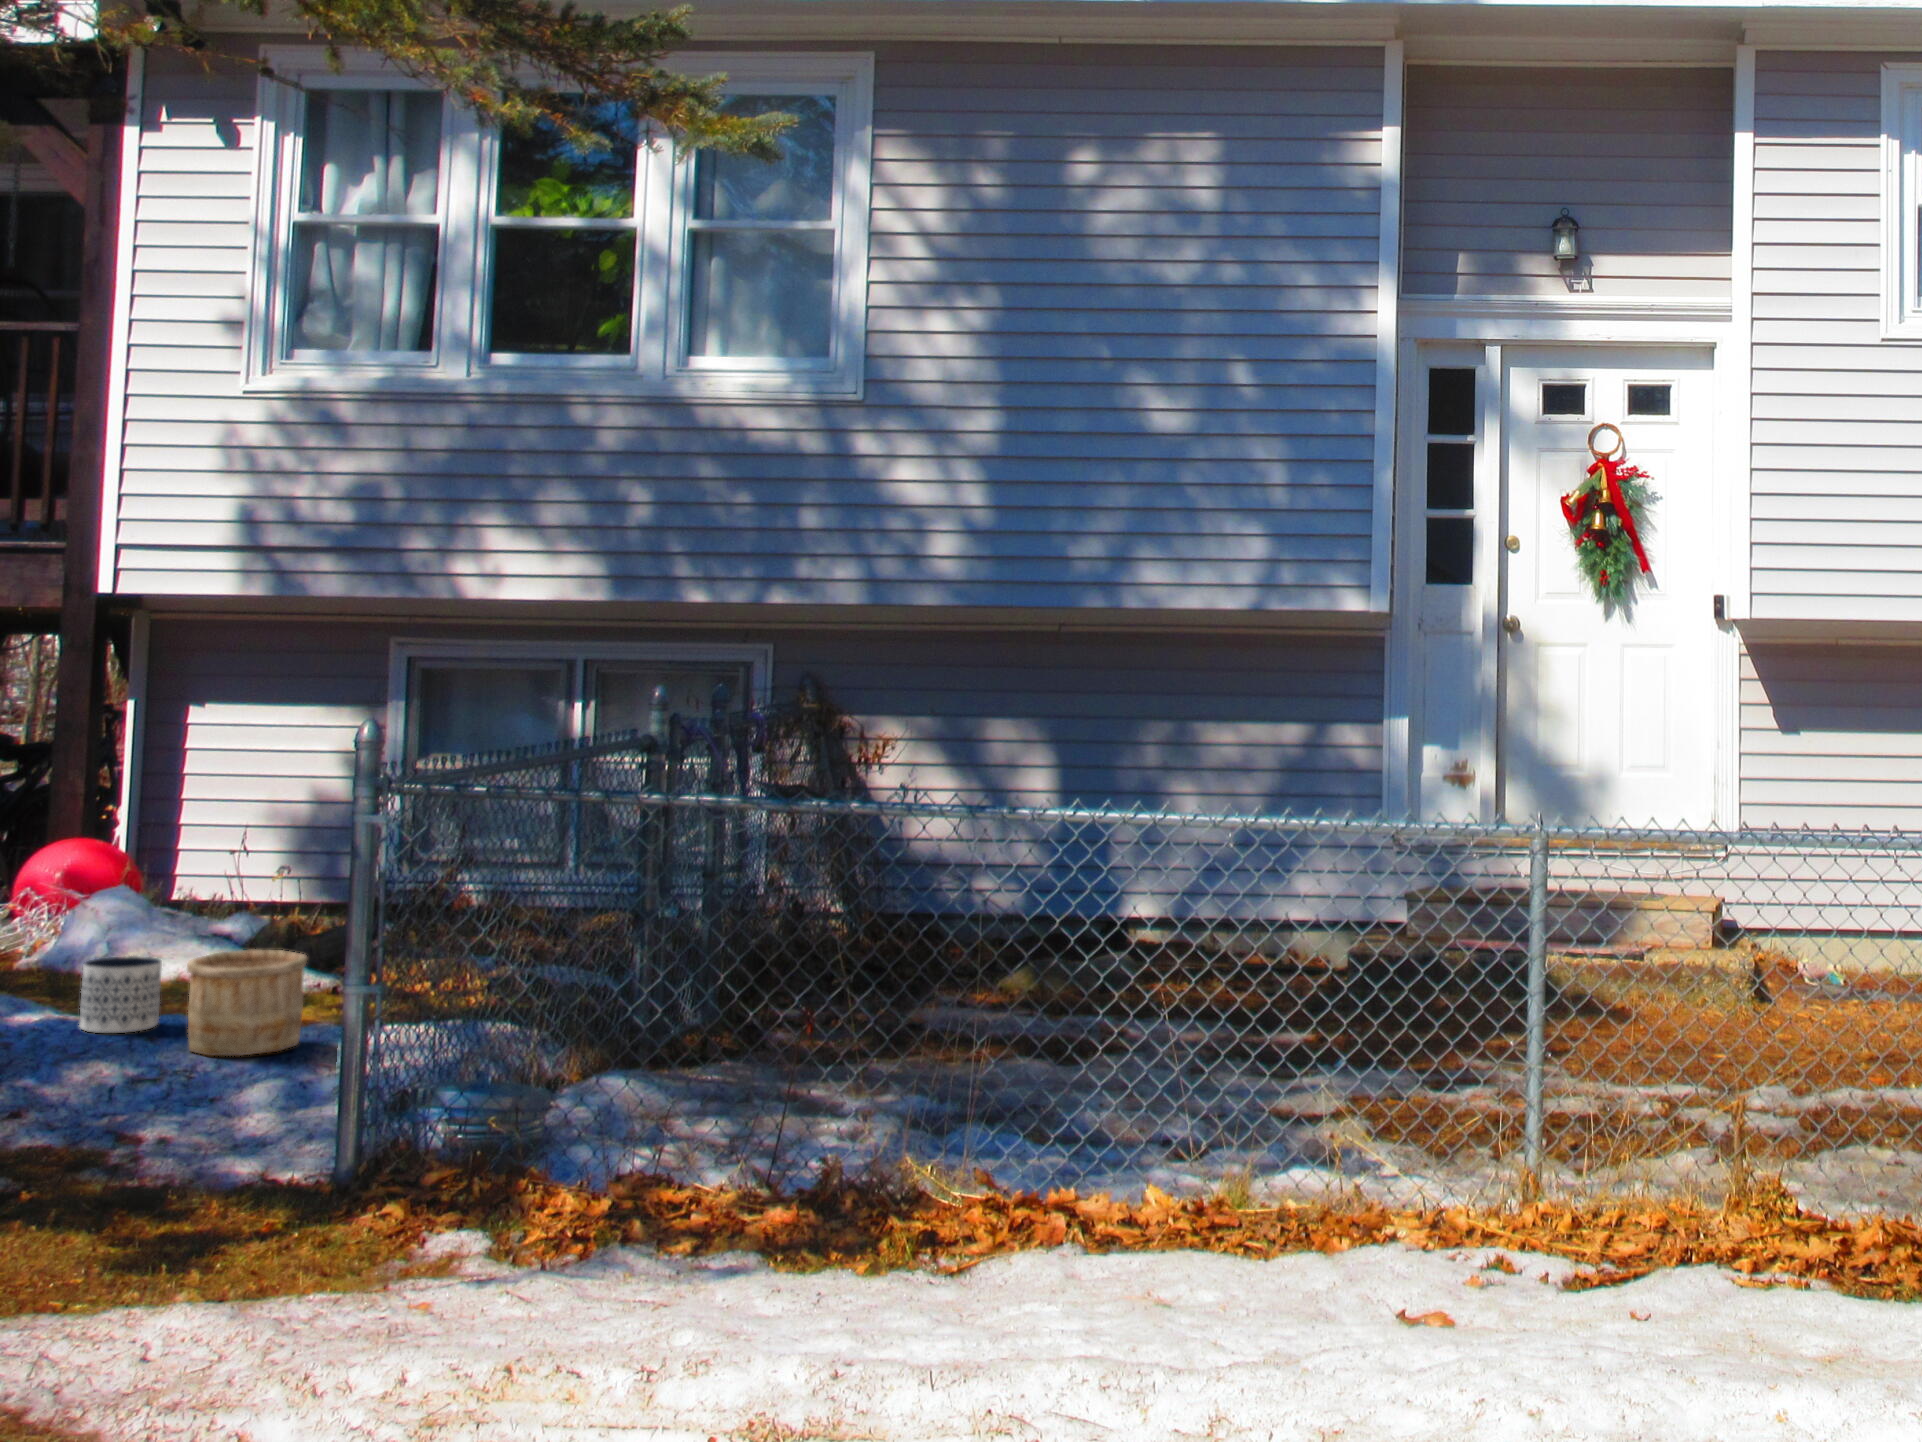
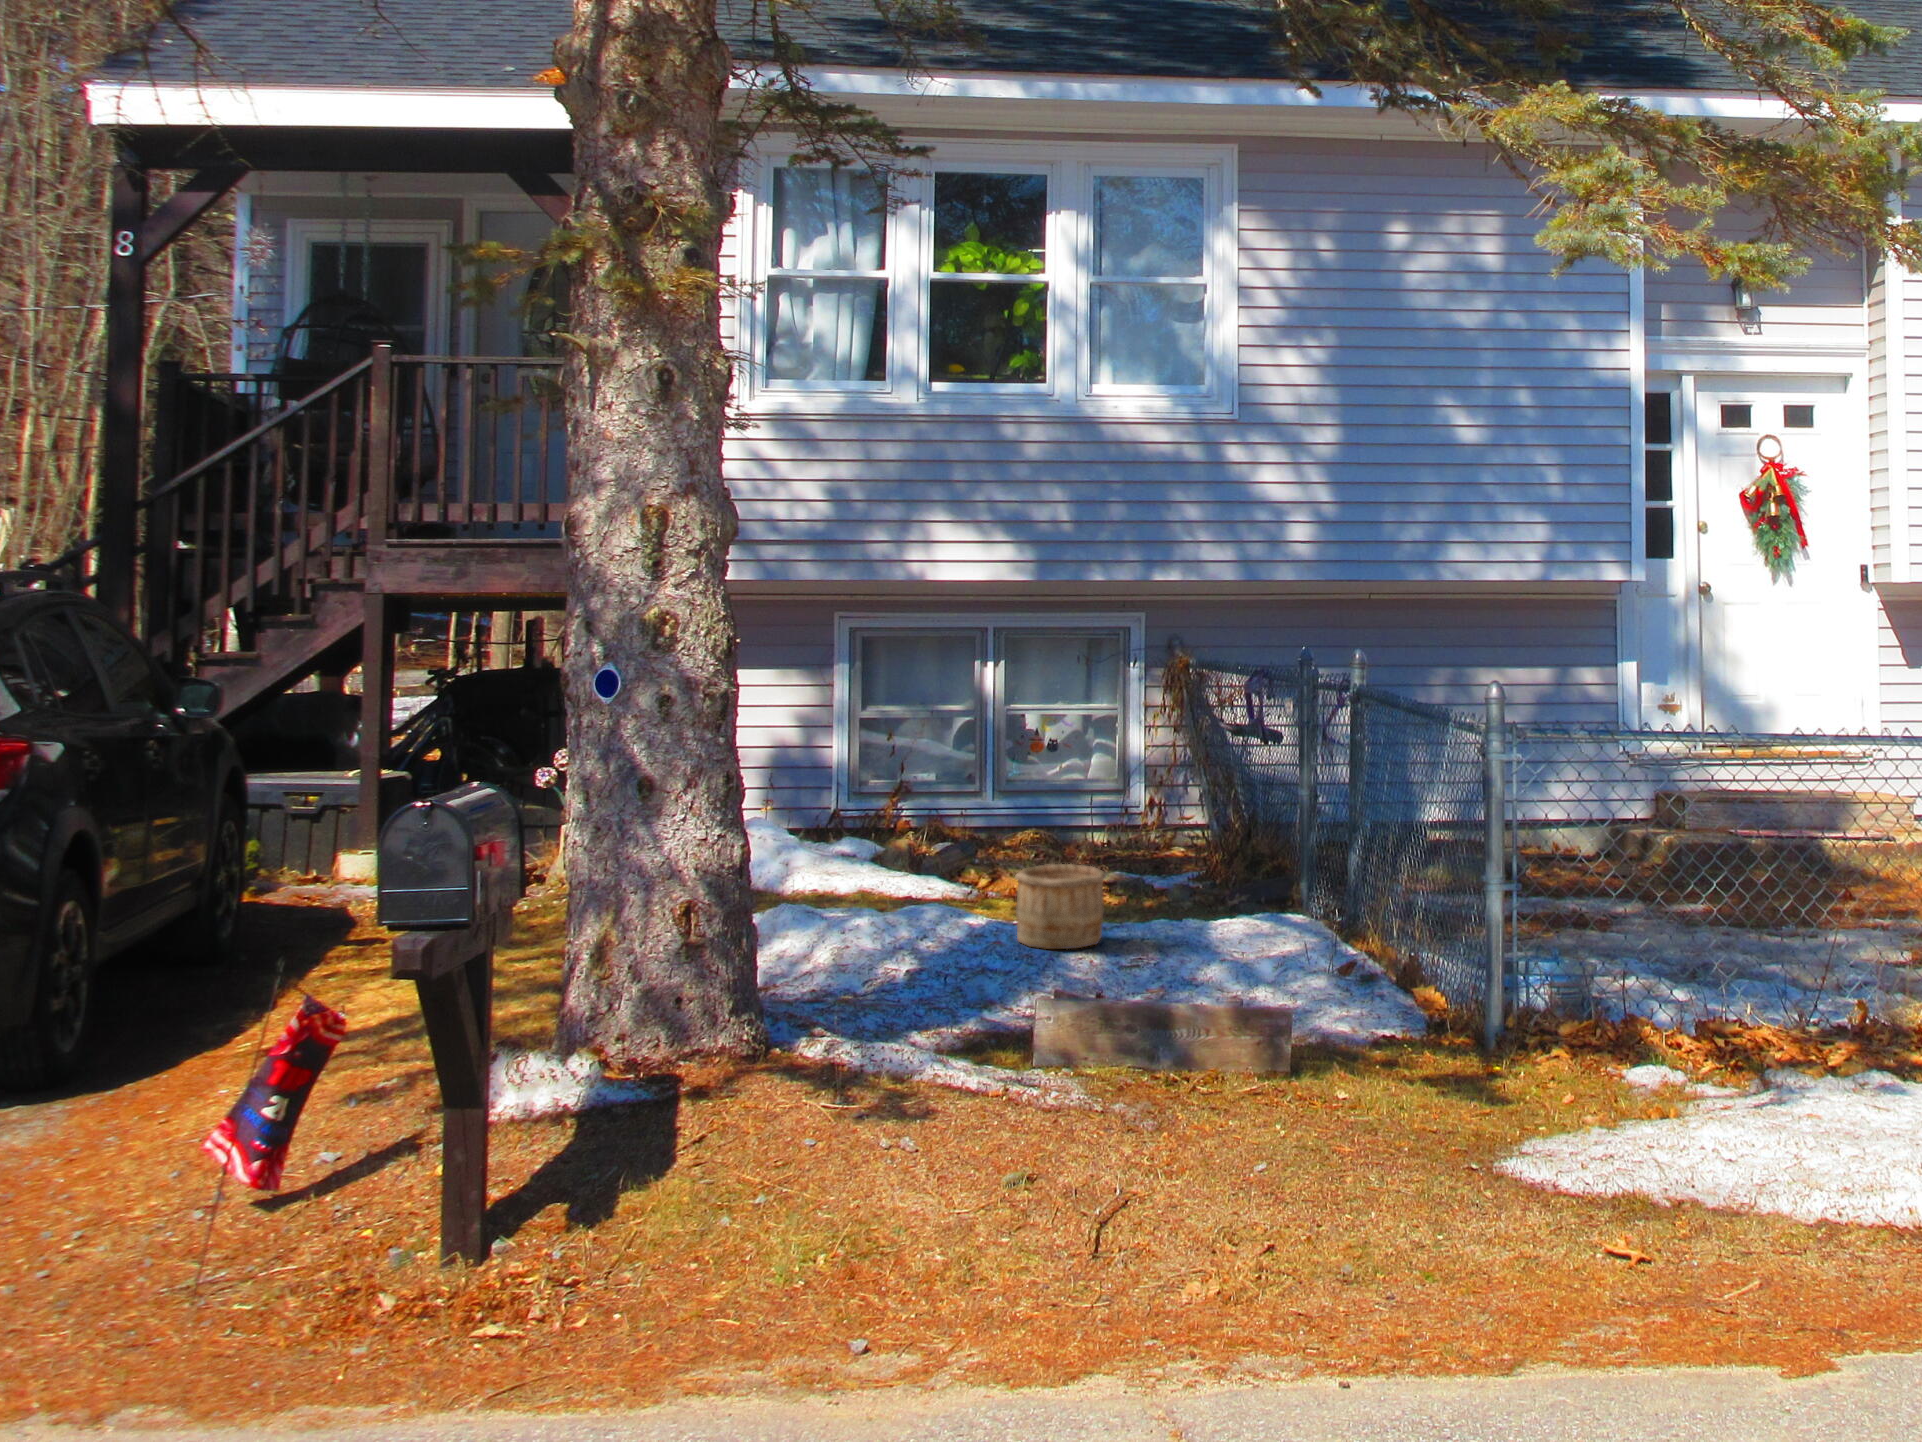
planter: present [79,956,162,1033] -> none [905,873,964,935]

